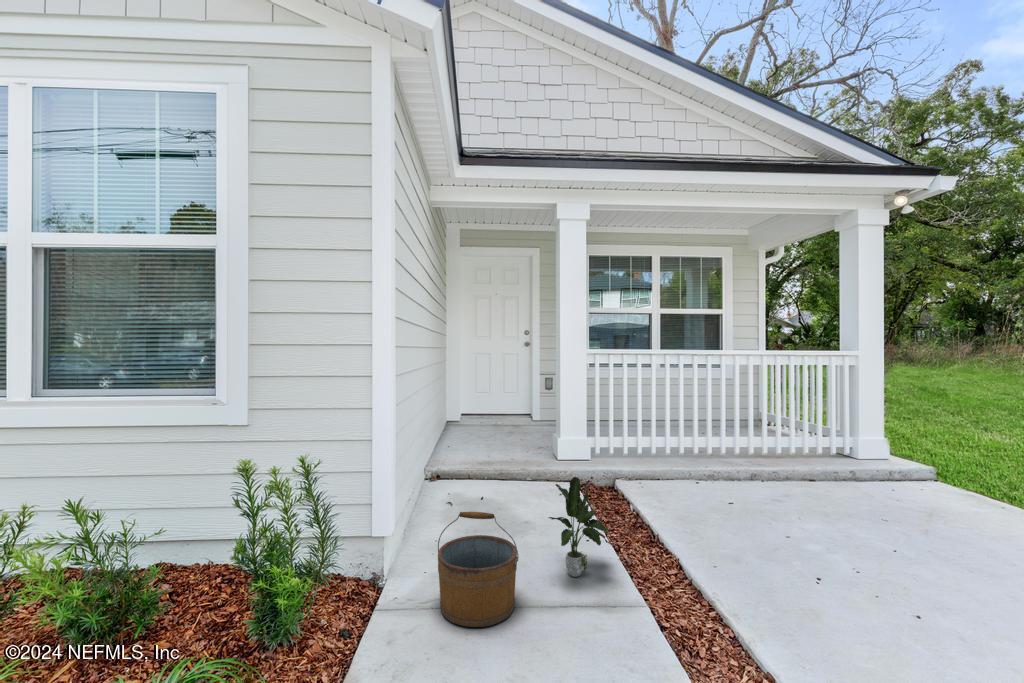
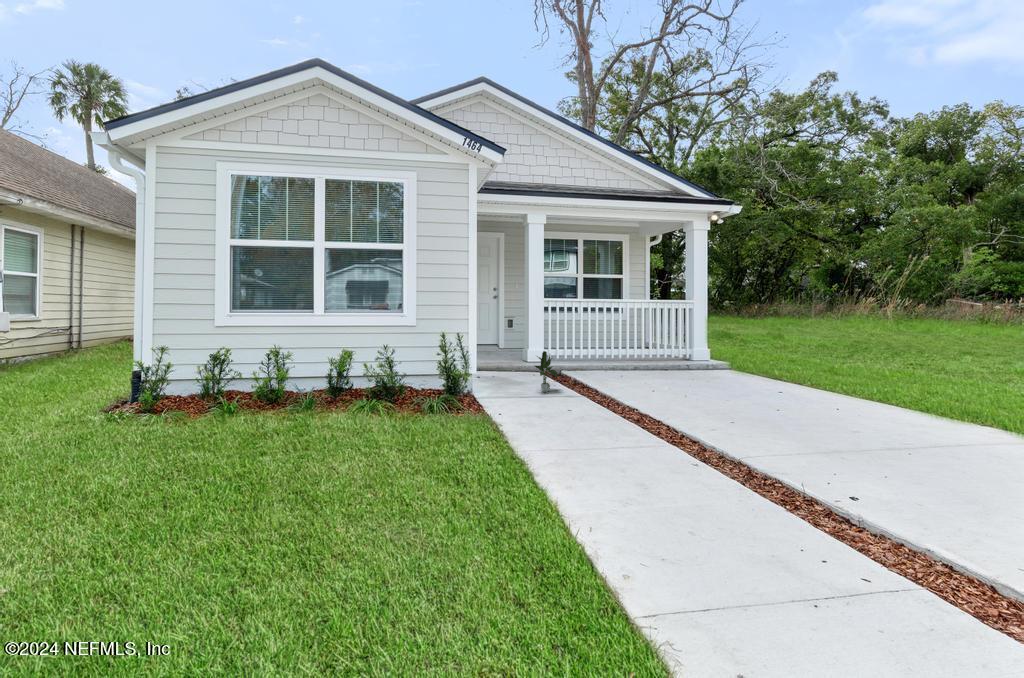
bucket: present [438,512,518,627] -> none [492,360,525,401]

